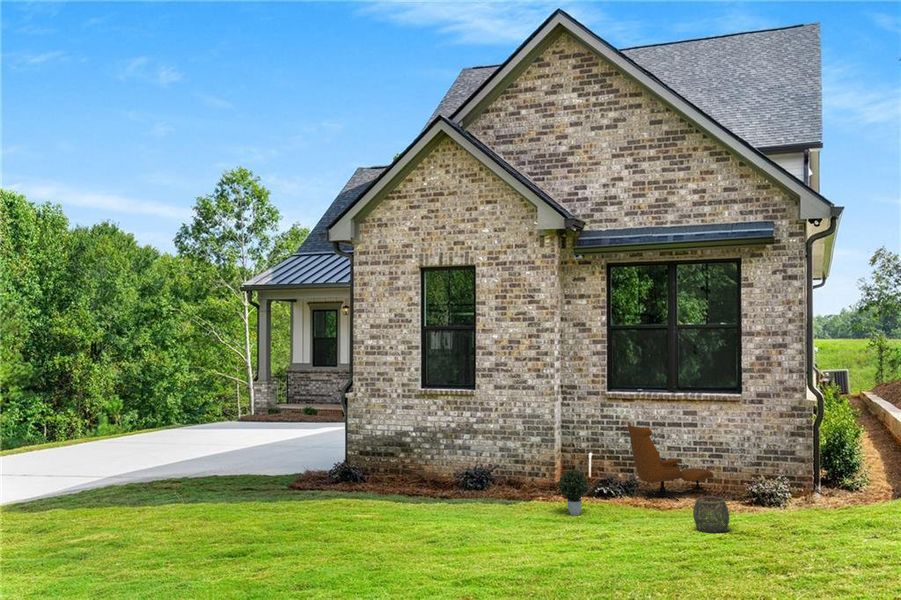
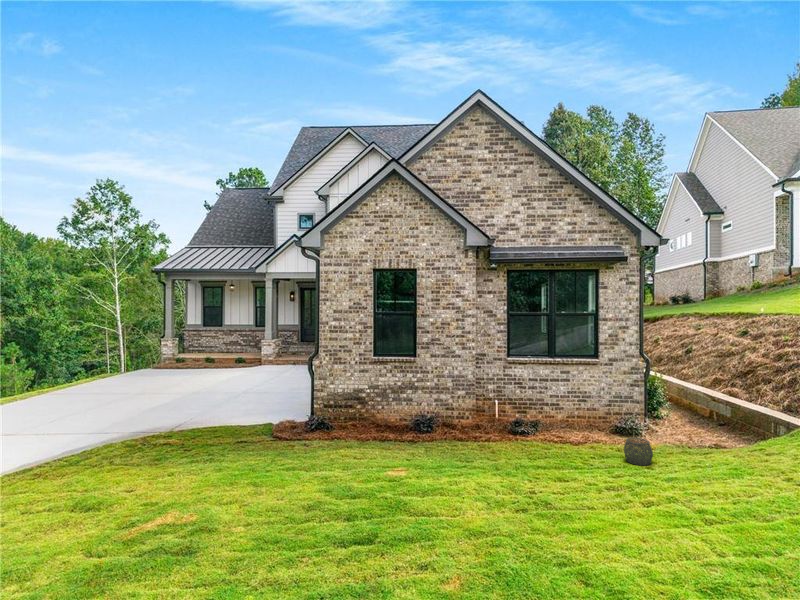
lounge chair: present [628,425,714,501] -> none [537,383,585,436]
potted plant: present [557,469,589,516] -> none [512,419,537,454]

